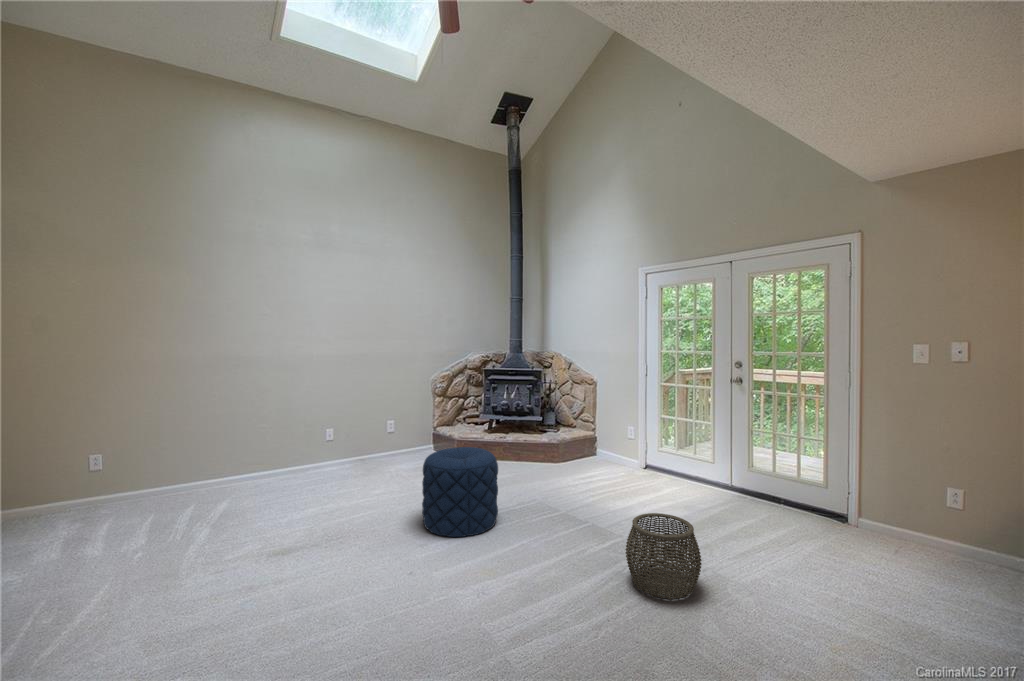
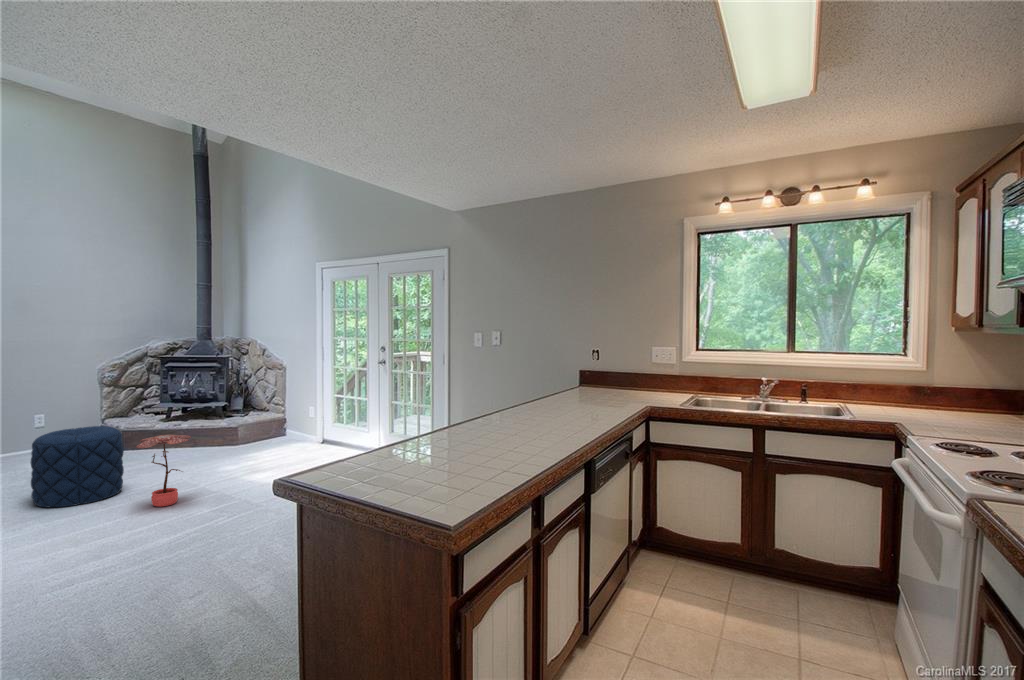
potted plant: none [531,468,588,554] -> present [136,435,191,507]
woven basket: present [625,513,702,600] -> none [203,461,266,521]

